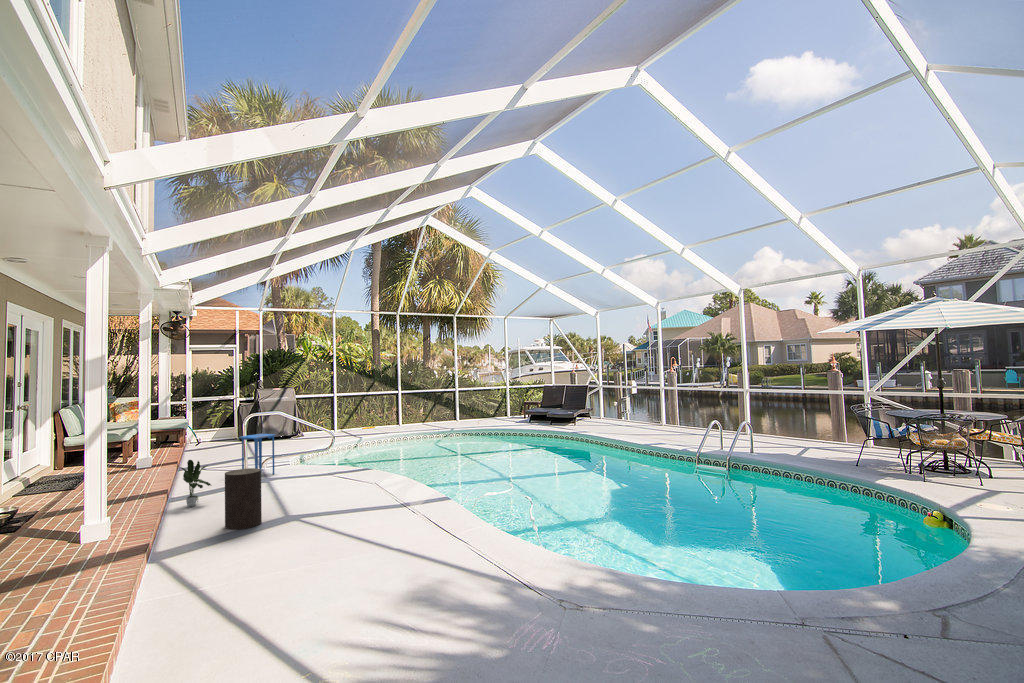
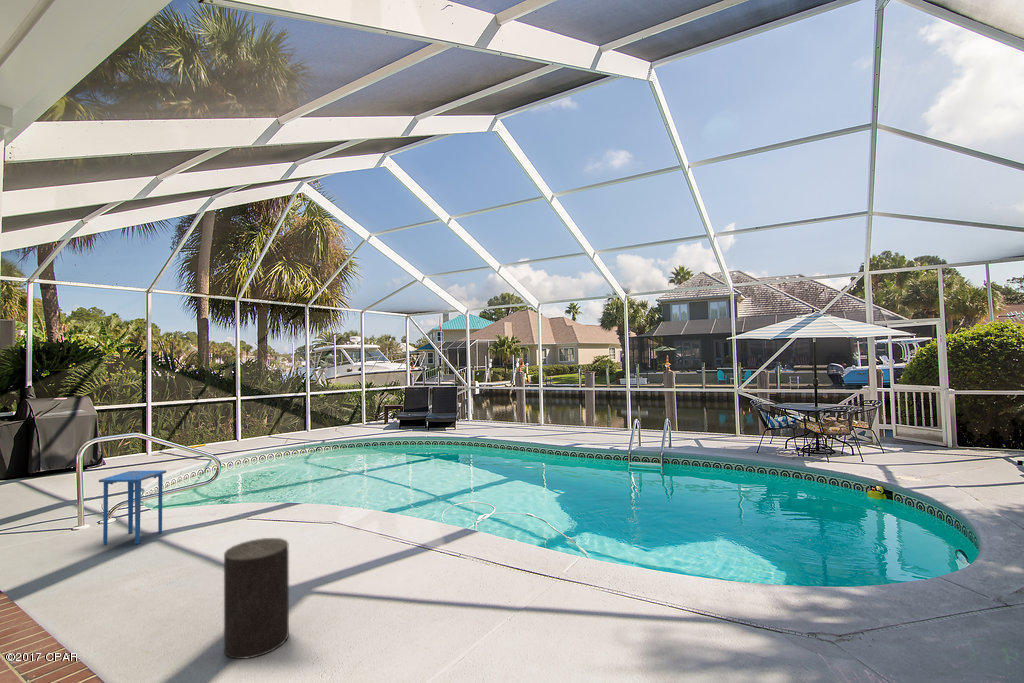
potted plant: present [179,460,211,507] -> none [49,536,121,625]

